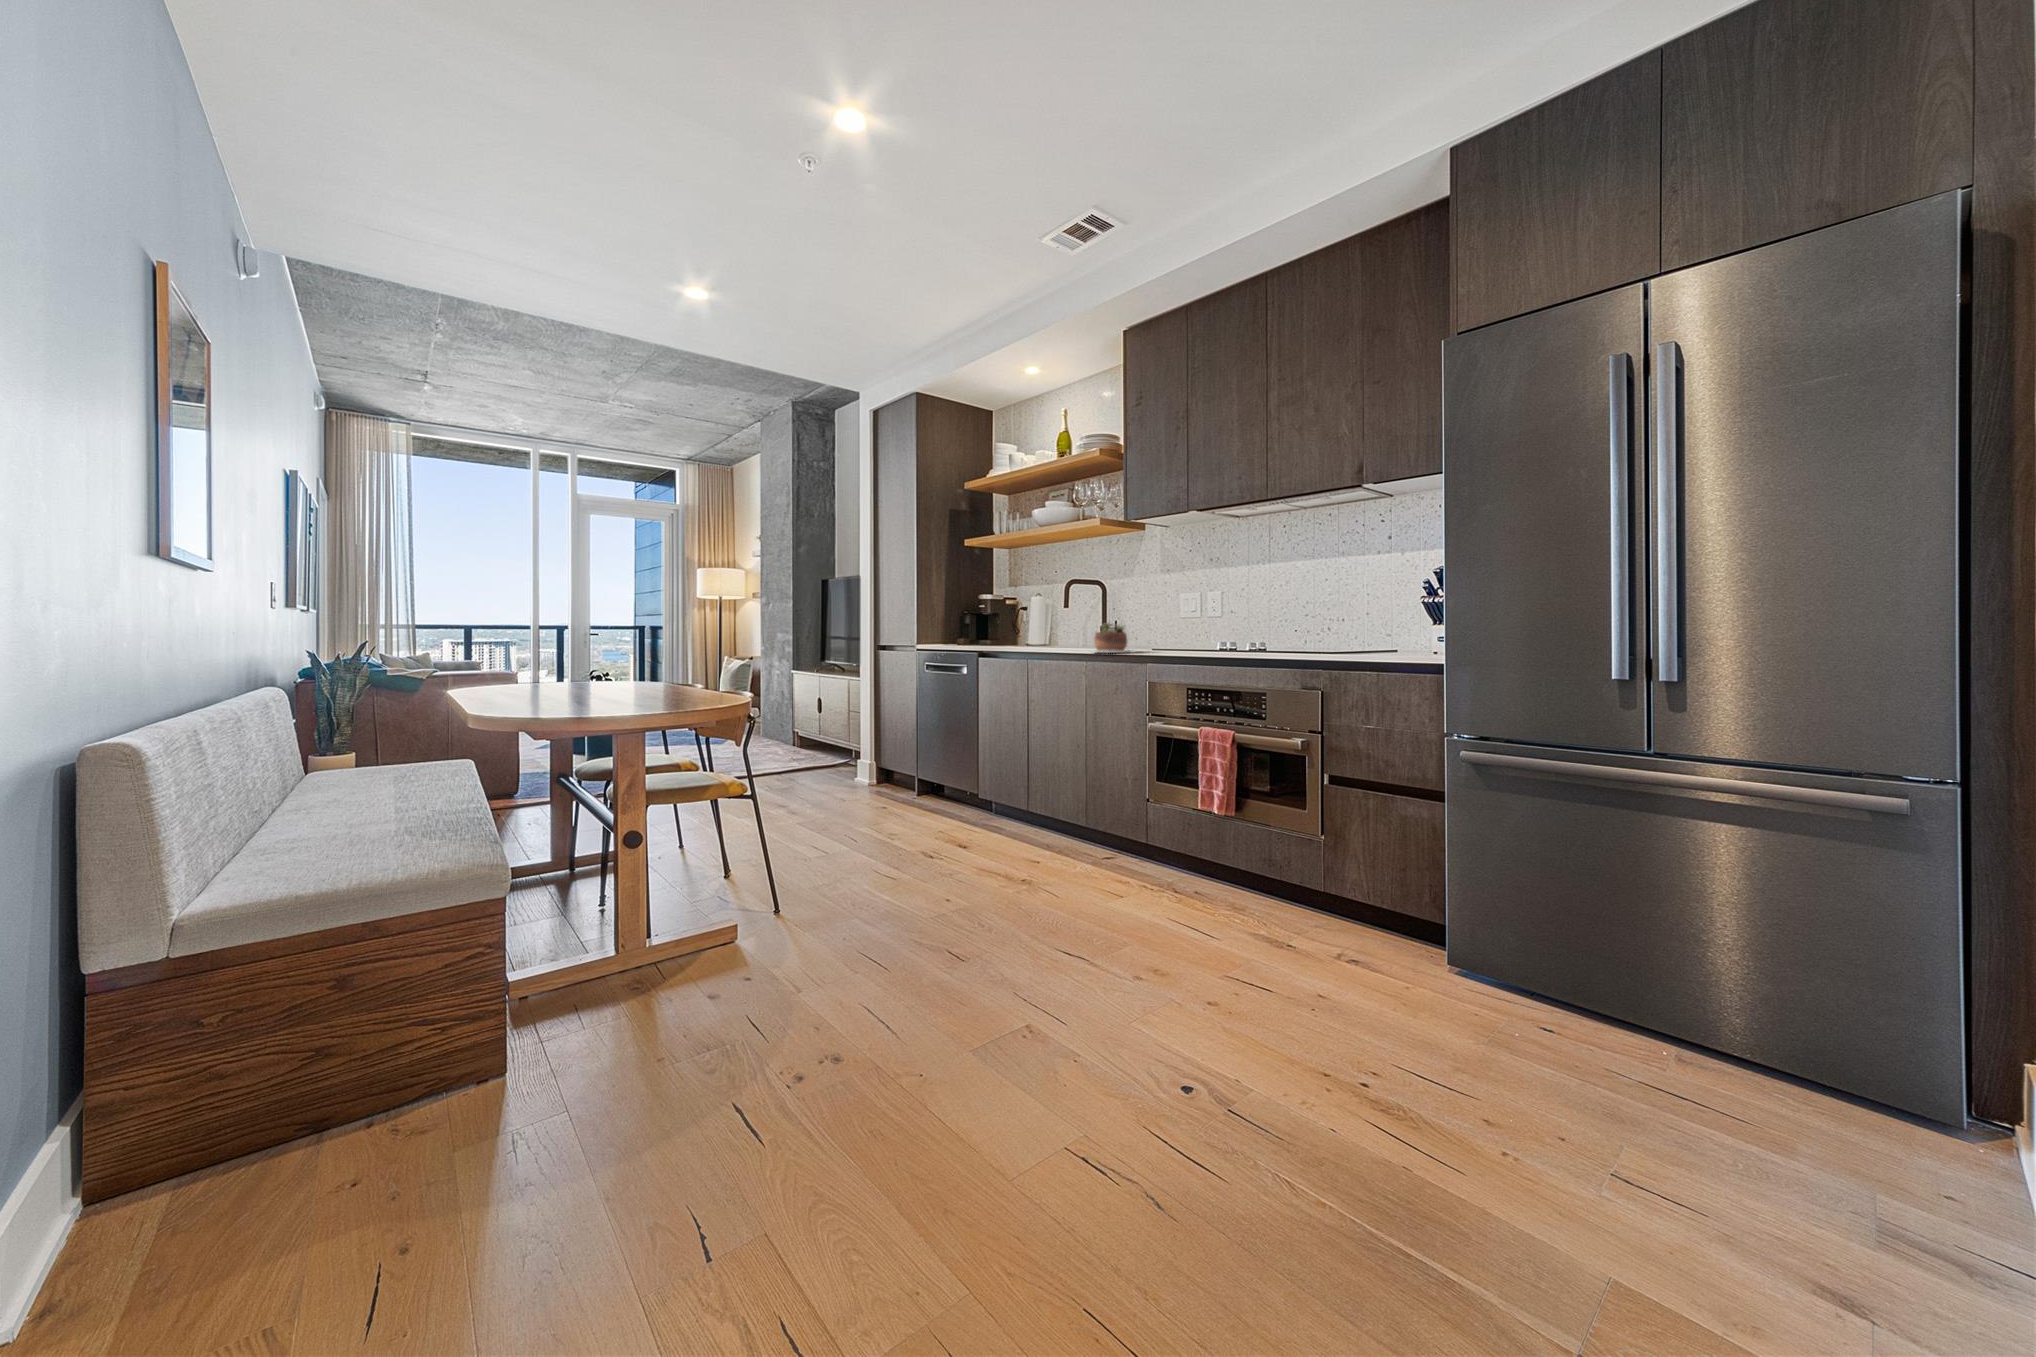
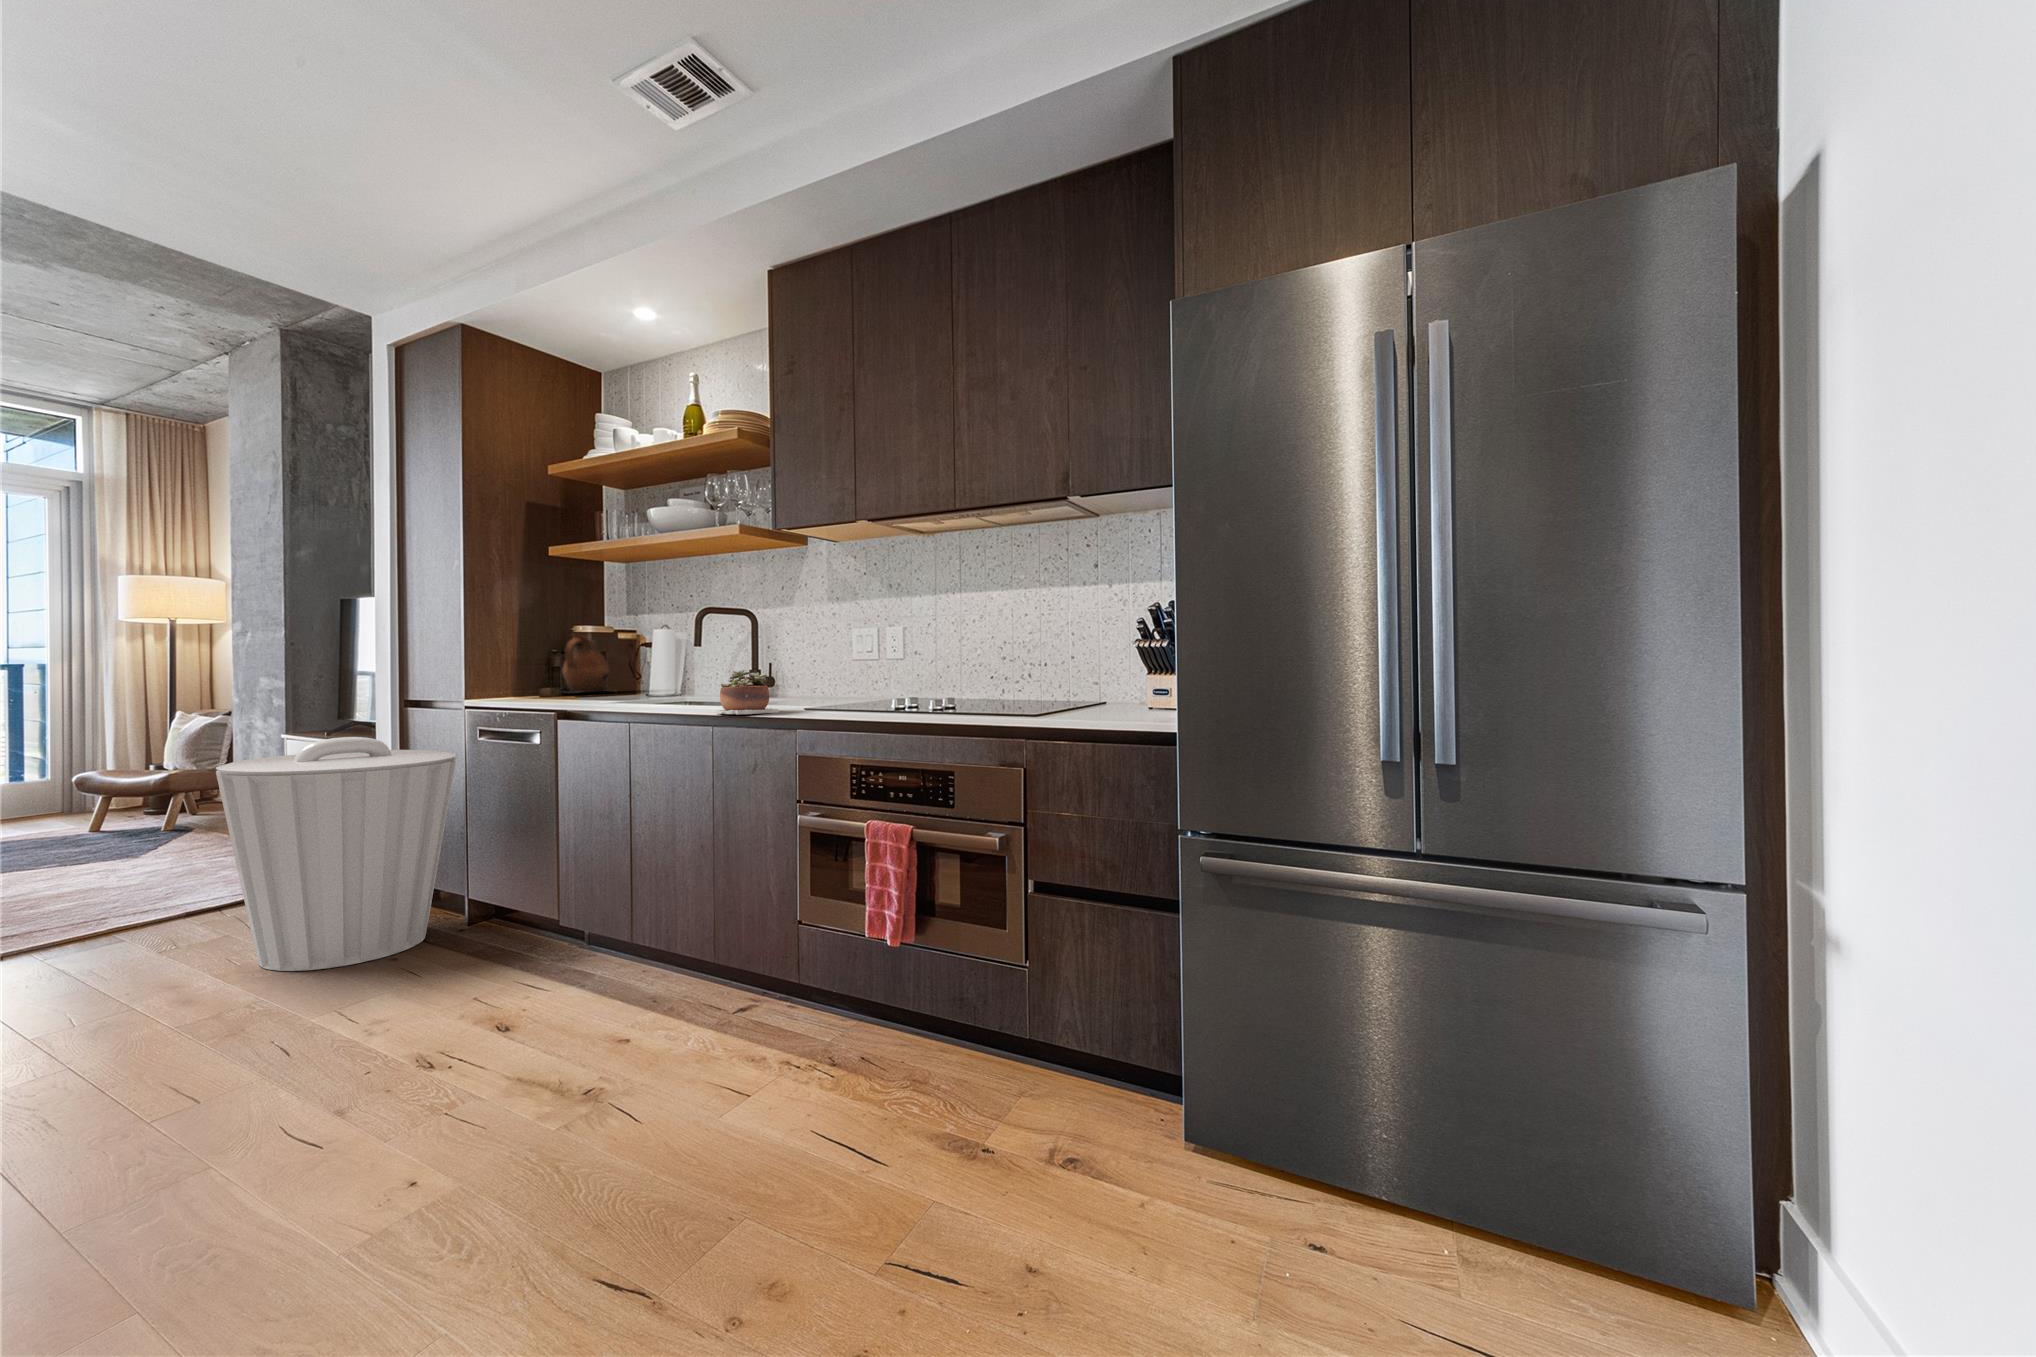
ceramic pitcher: none [968,601,1006,643] -> present [562,634,614,692]
trash can: none [793,668,914,810] -> present [216,737,456,971]

